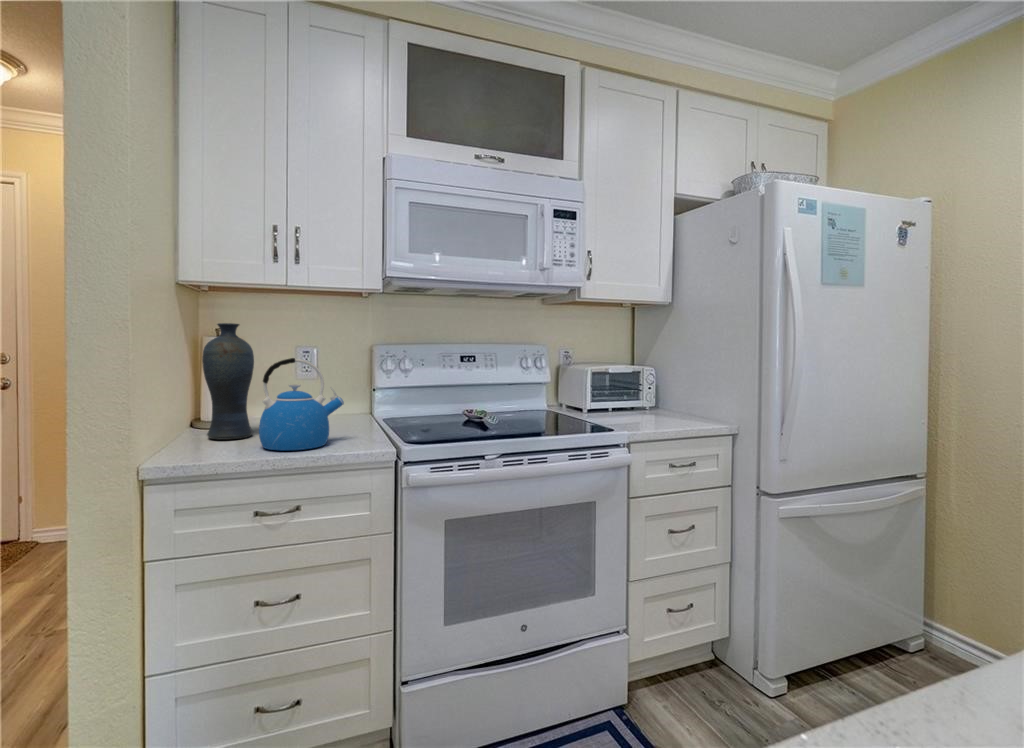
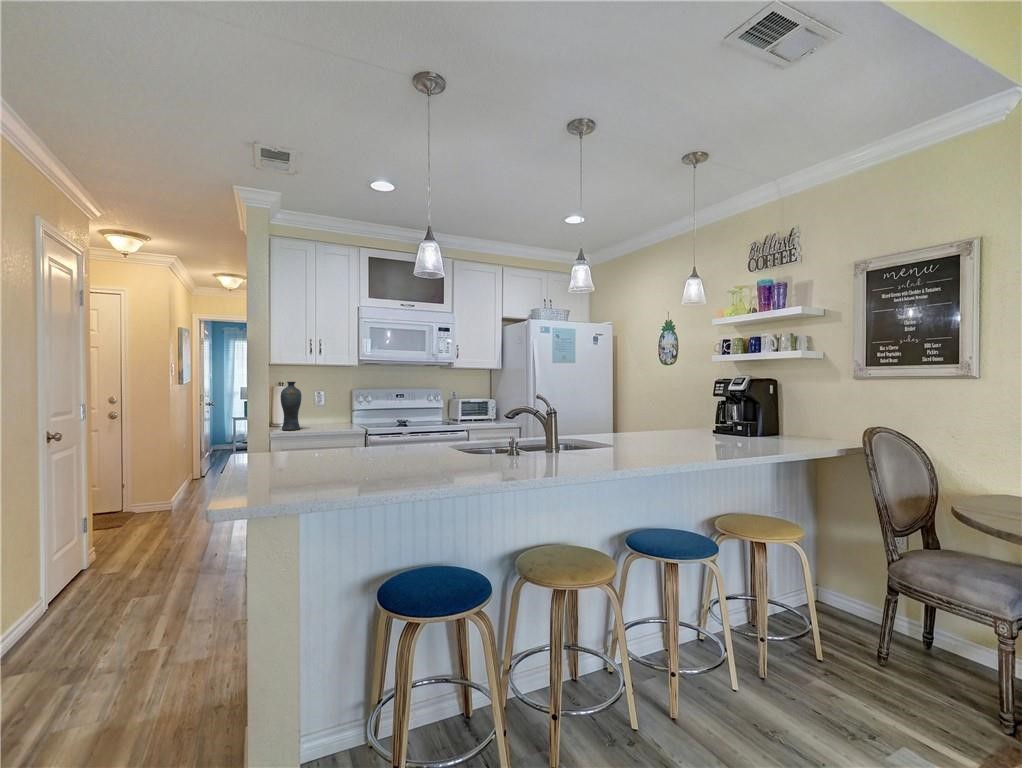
kettle: present [259,358,344,450] -> none [307,396,341,432]

